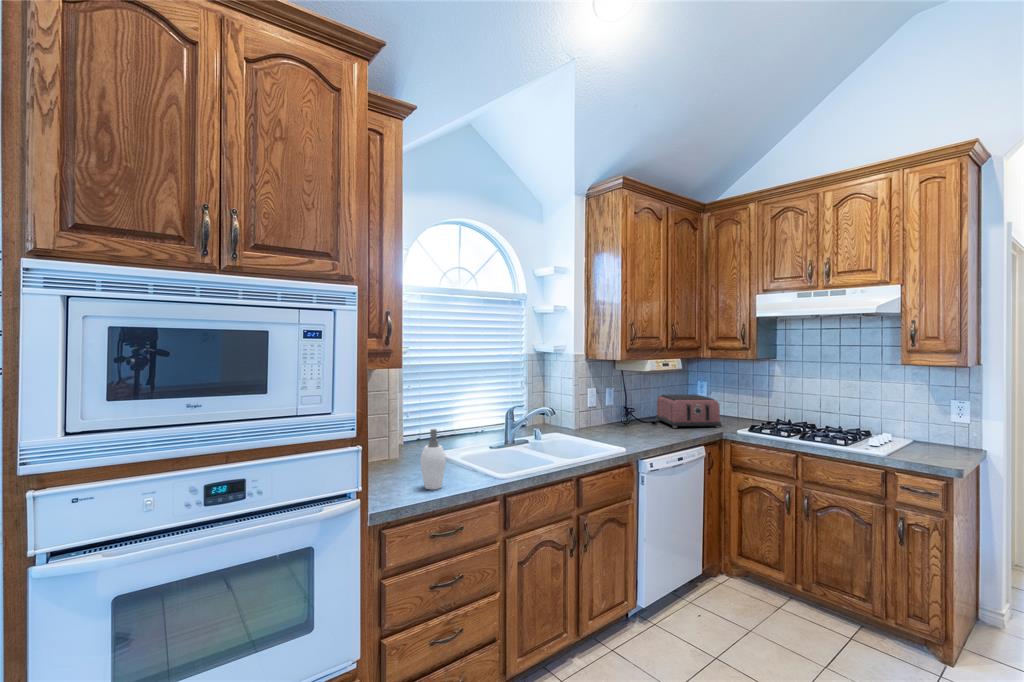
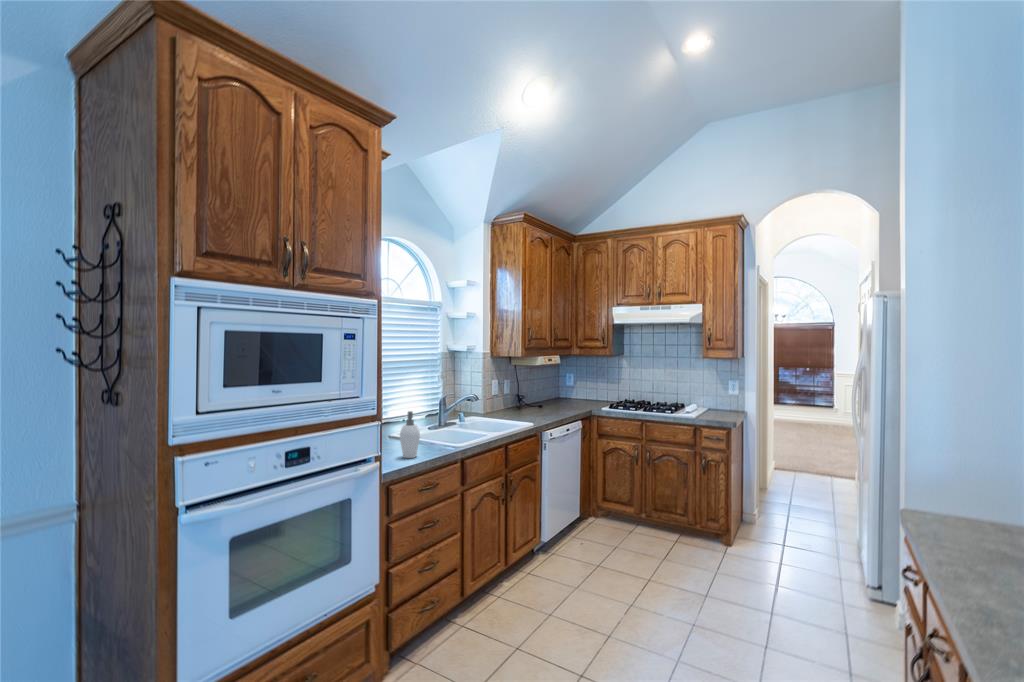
toaster: present [656,395,721,428] -> none [539,384,589,410]

